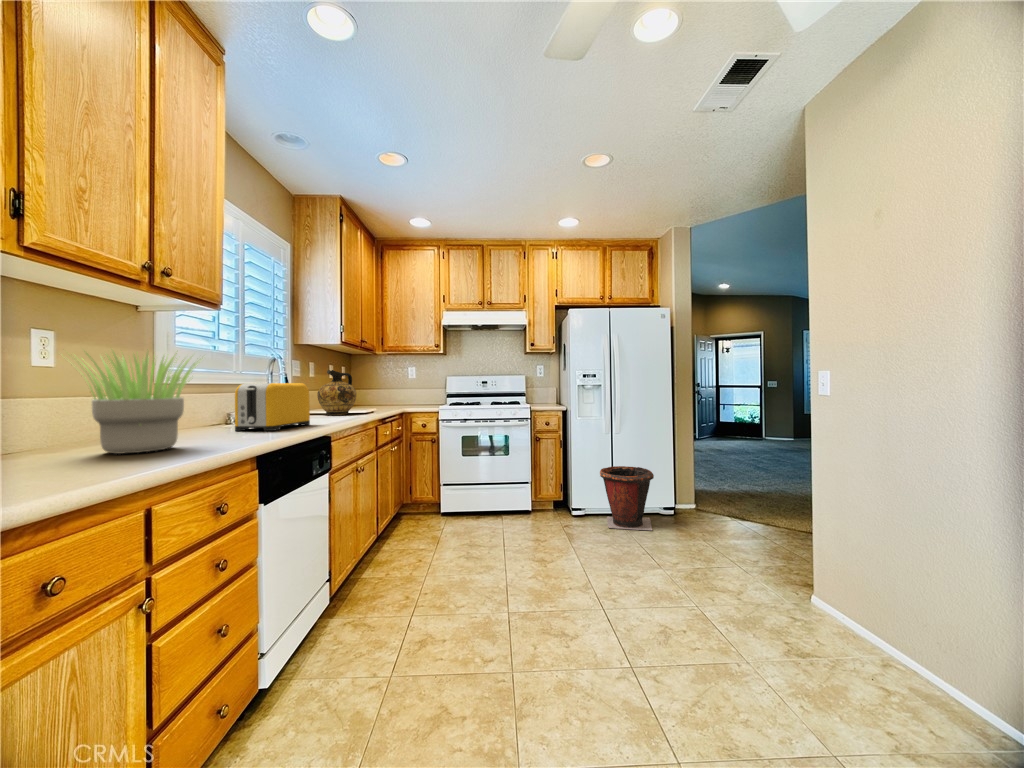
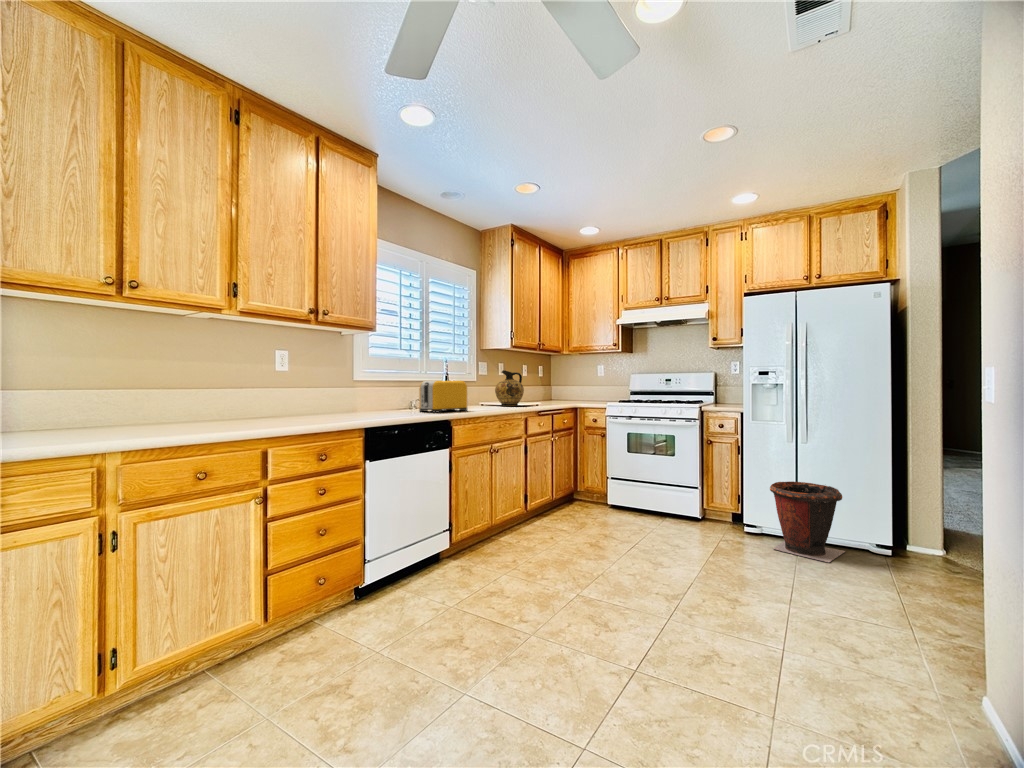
potted plant: present [80,351,201,454] -> none [324,363,389,417]

